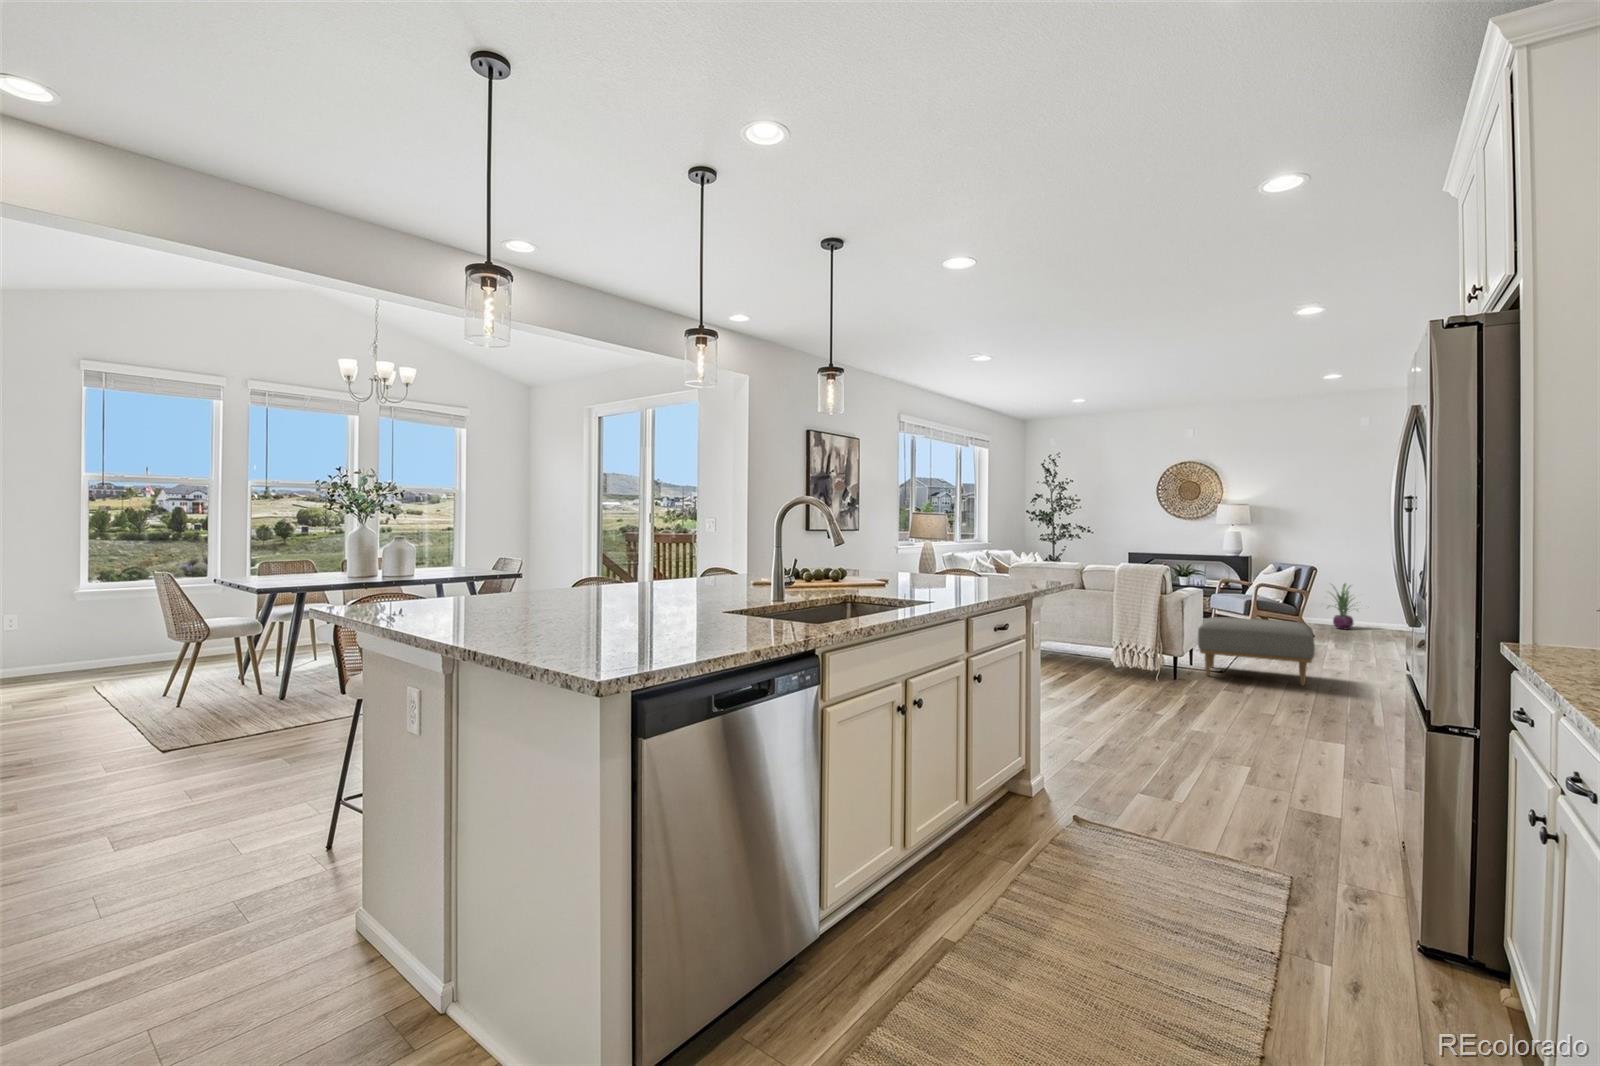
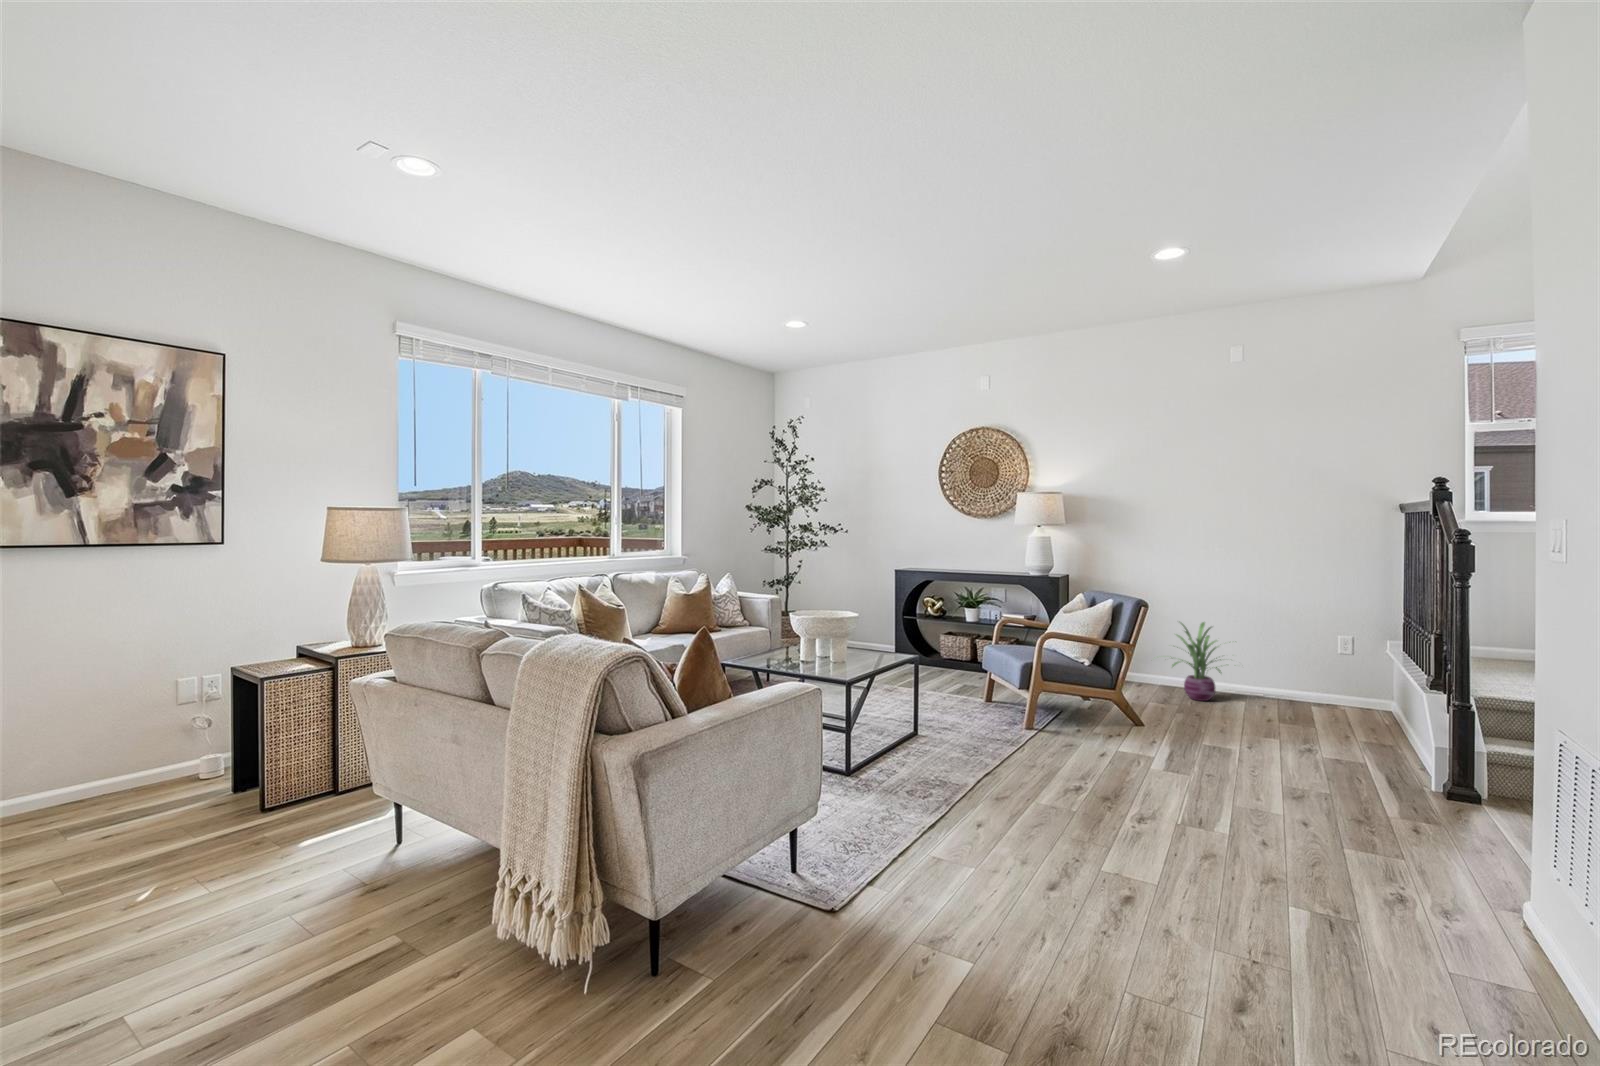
ottoman: present [1198,617,1315,685] -> none [765,751,1060,994]

